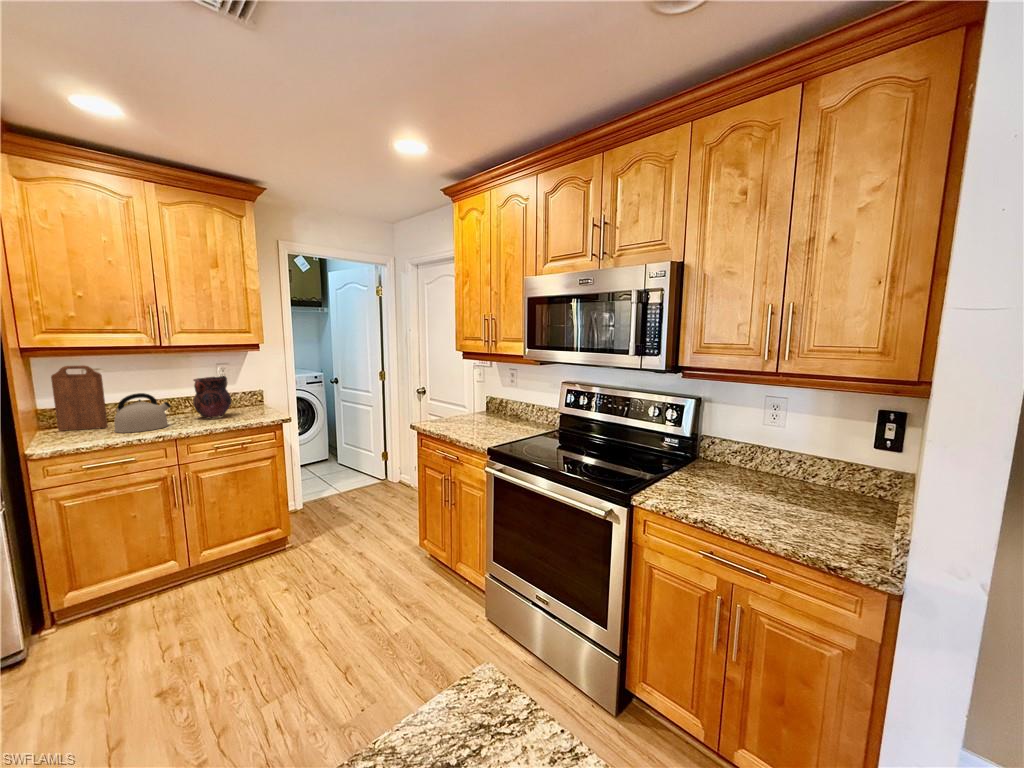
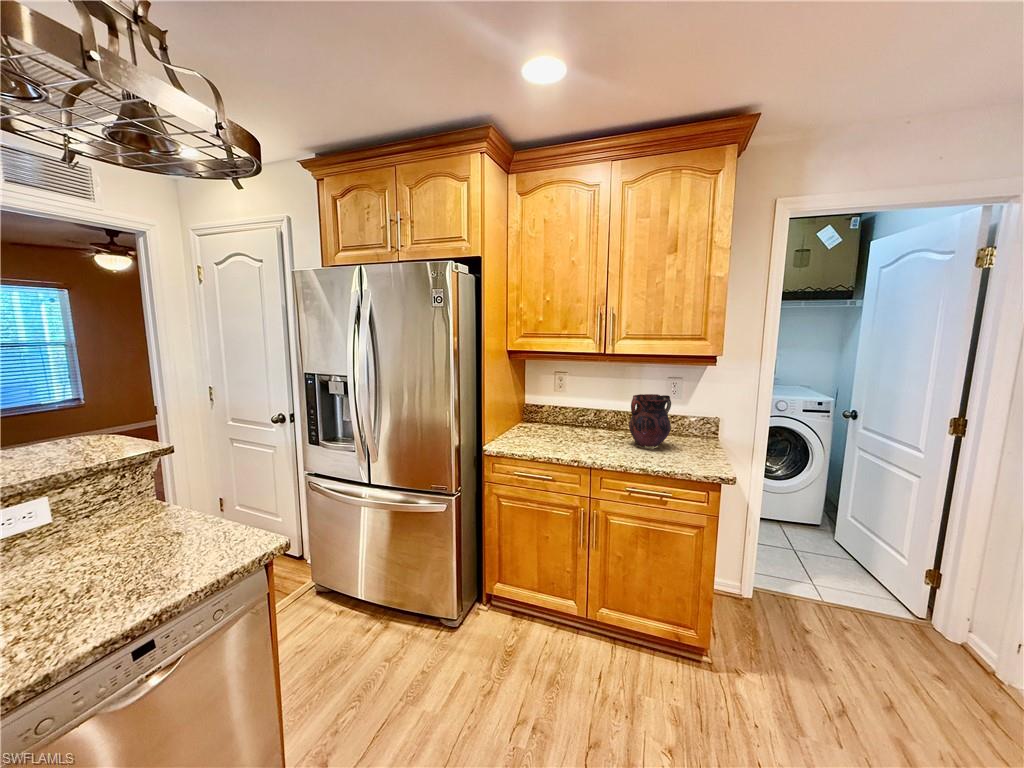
cutting board: present [51,365,108,431] -> none [528,368,559,433]
kettle: present [114,393,171,433] -> none [554,404,604,448]

